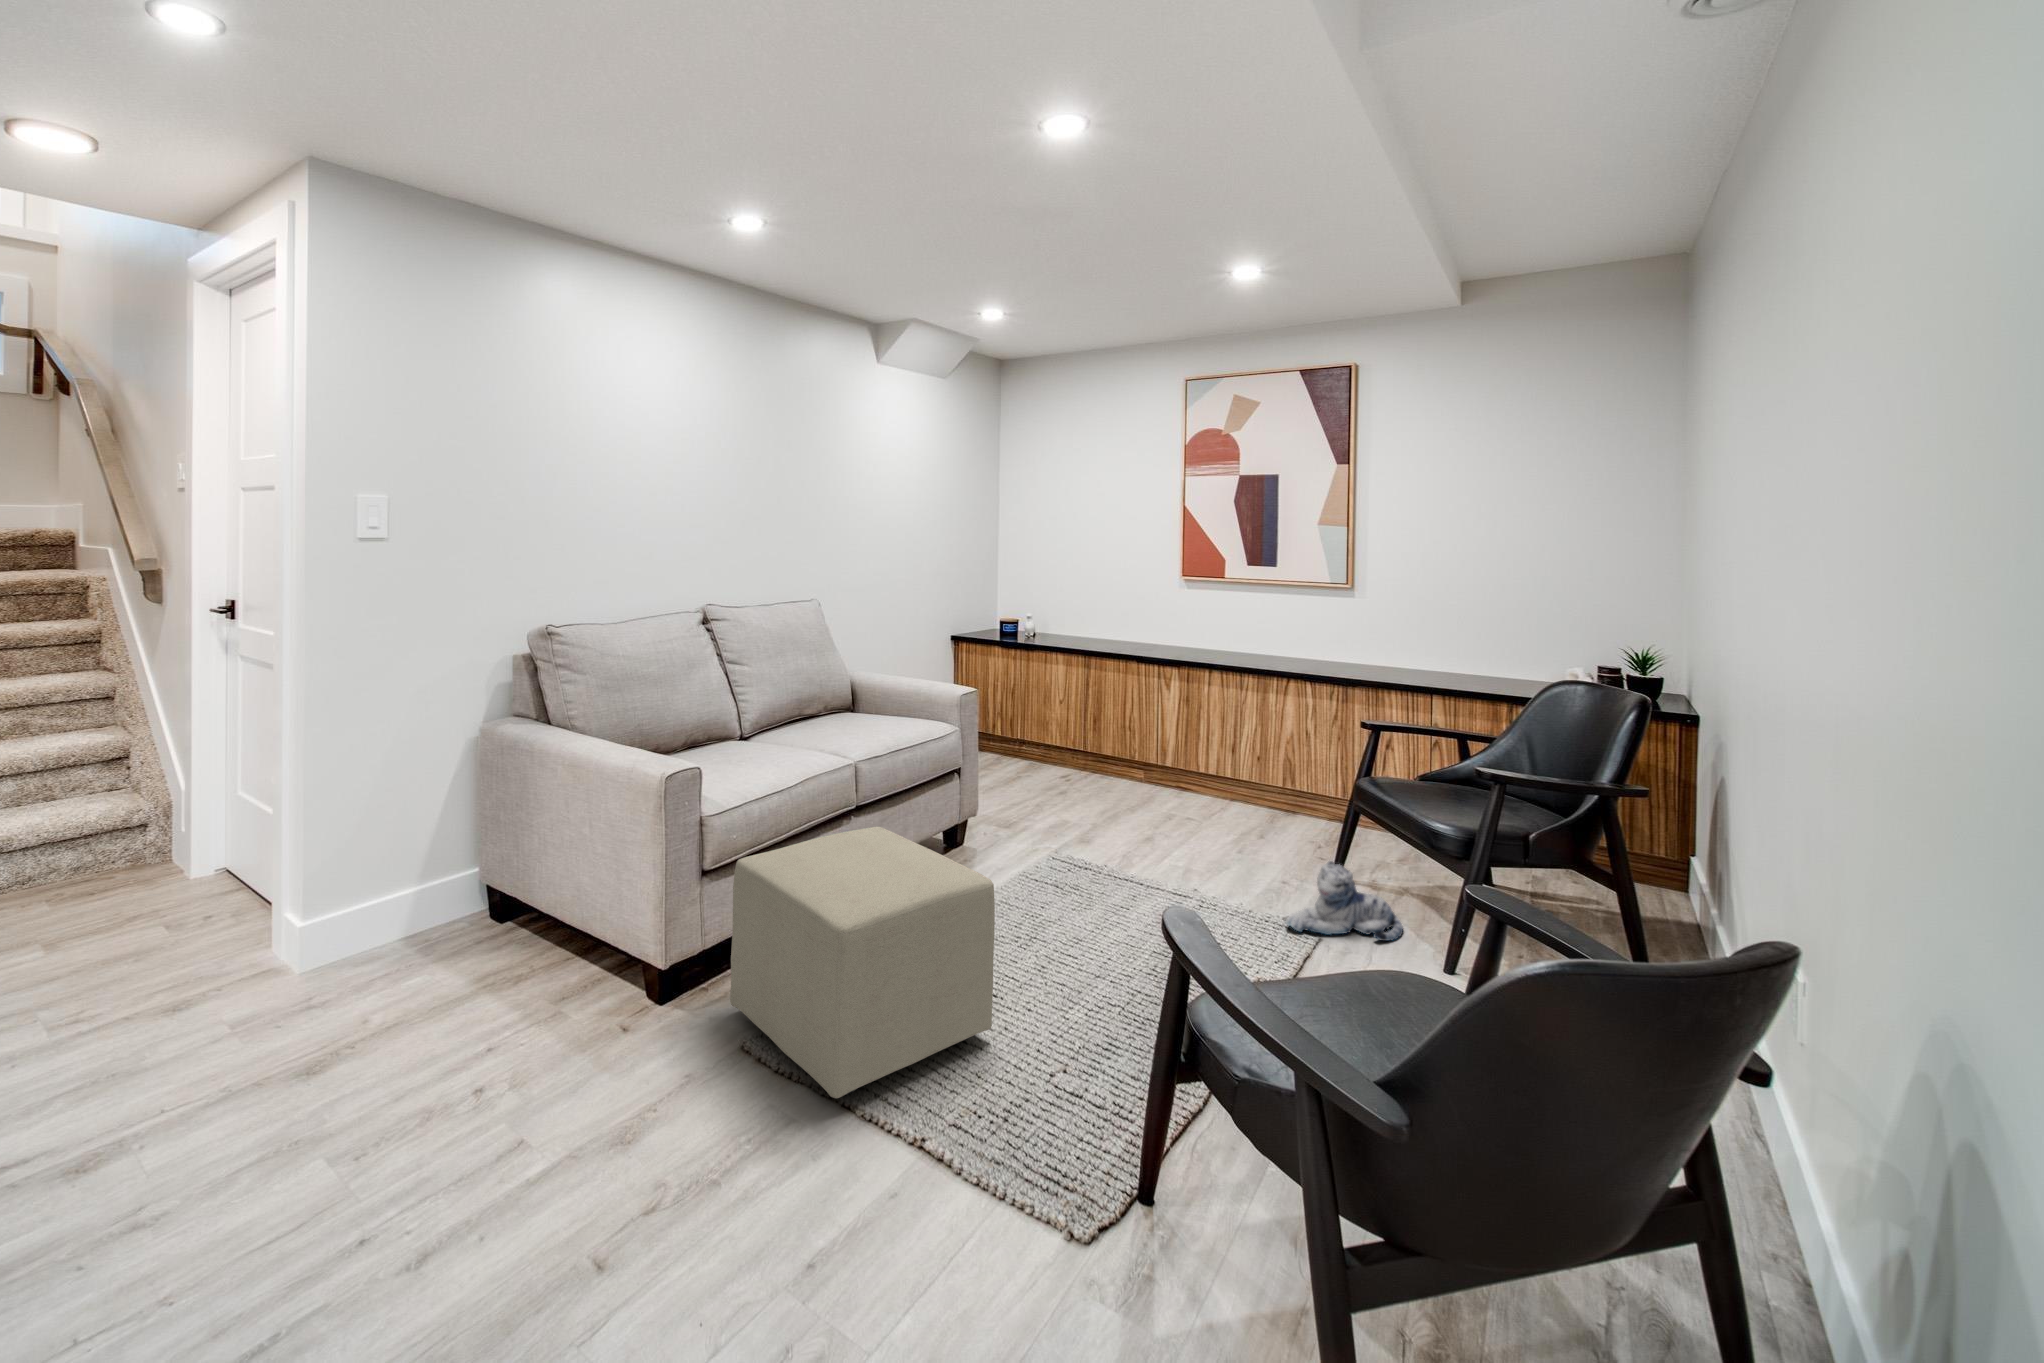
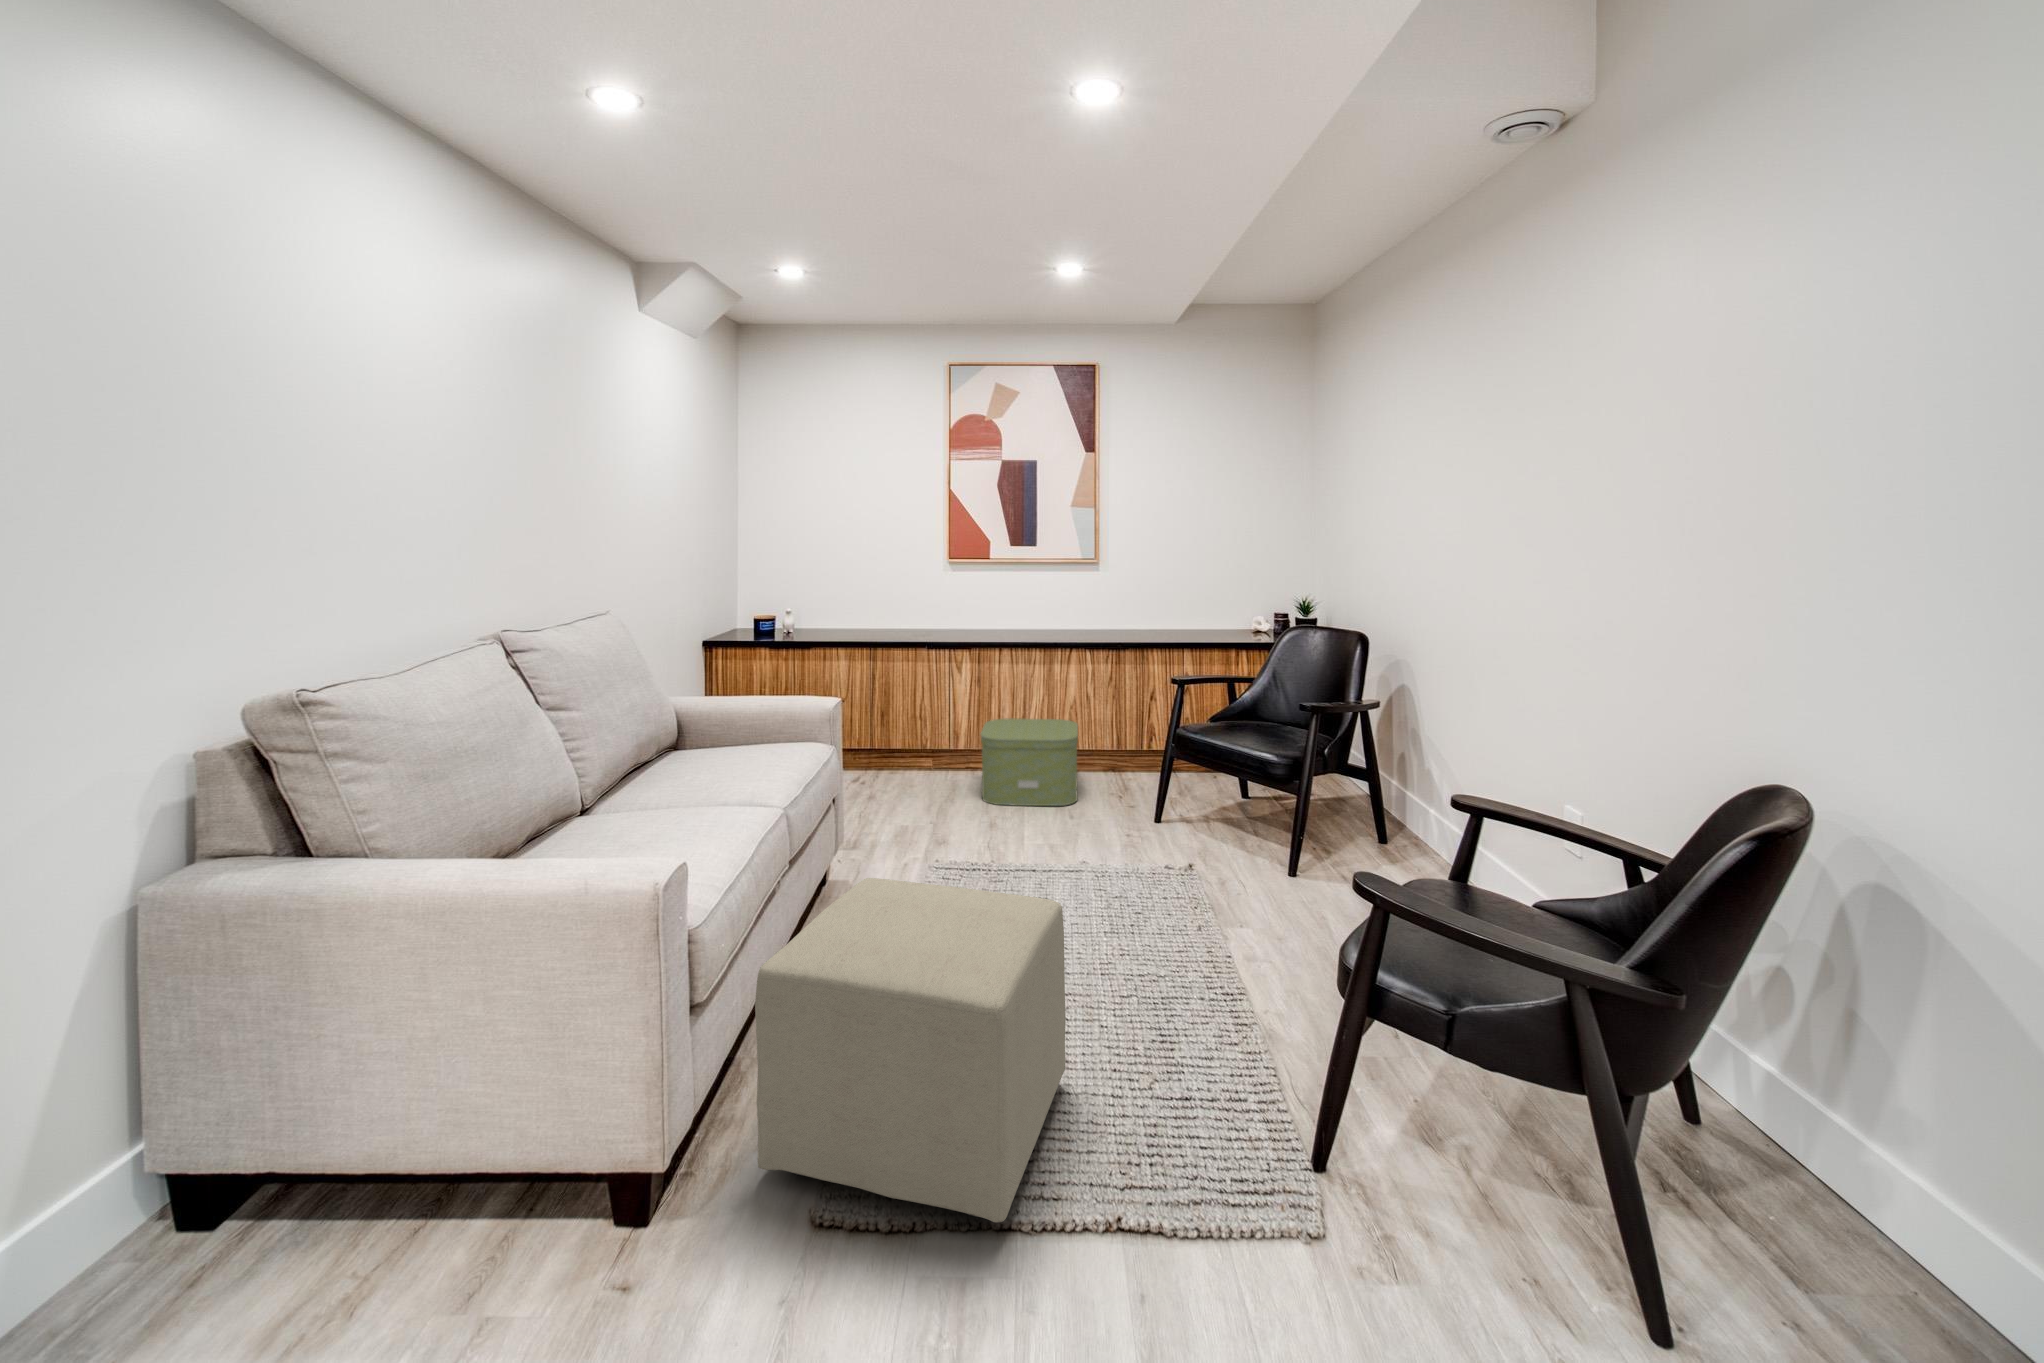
storage box: none [1166,739,1283,837] -> present [981,718,1078,806]
plush toy: present [1286,861,1403,941] -> none [1172,806,1250,879]

